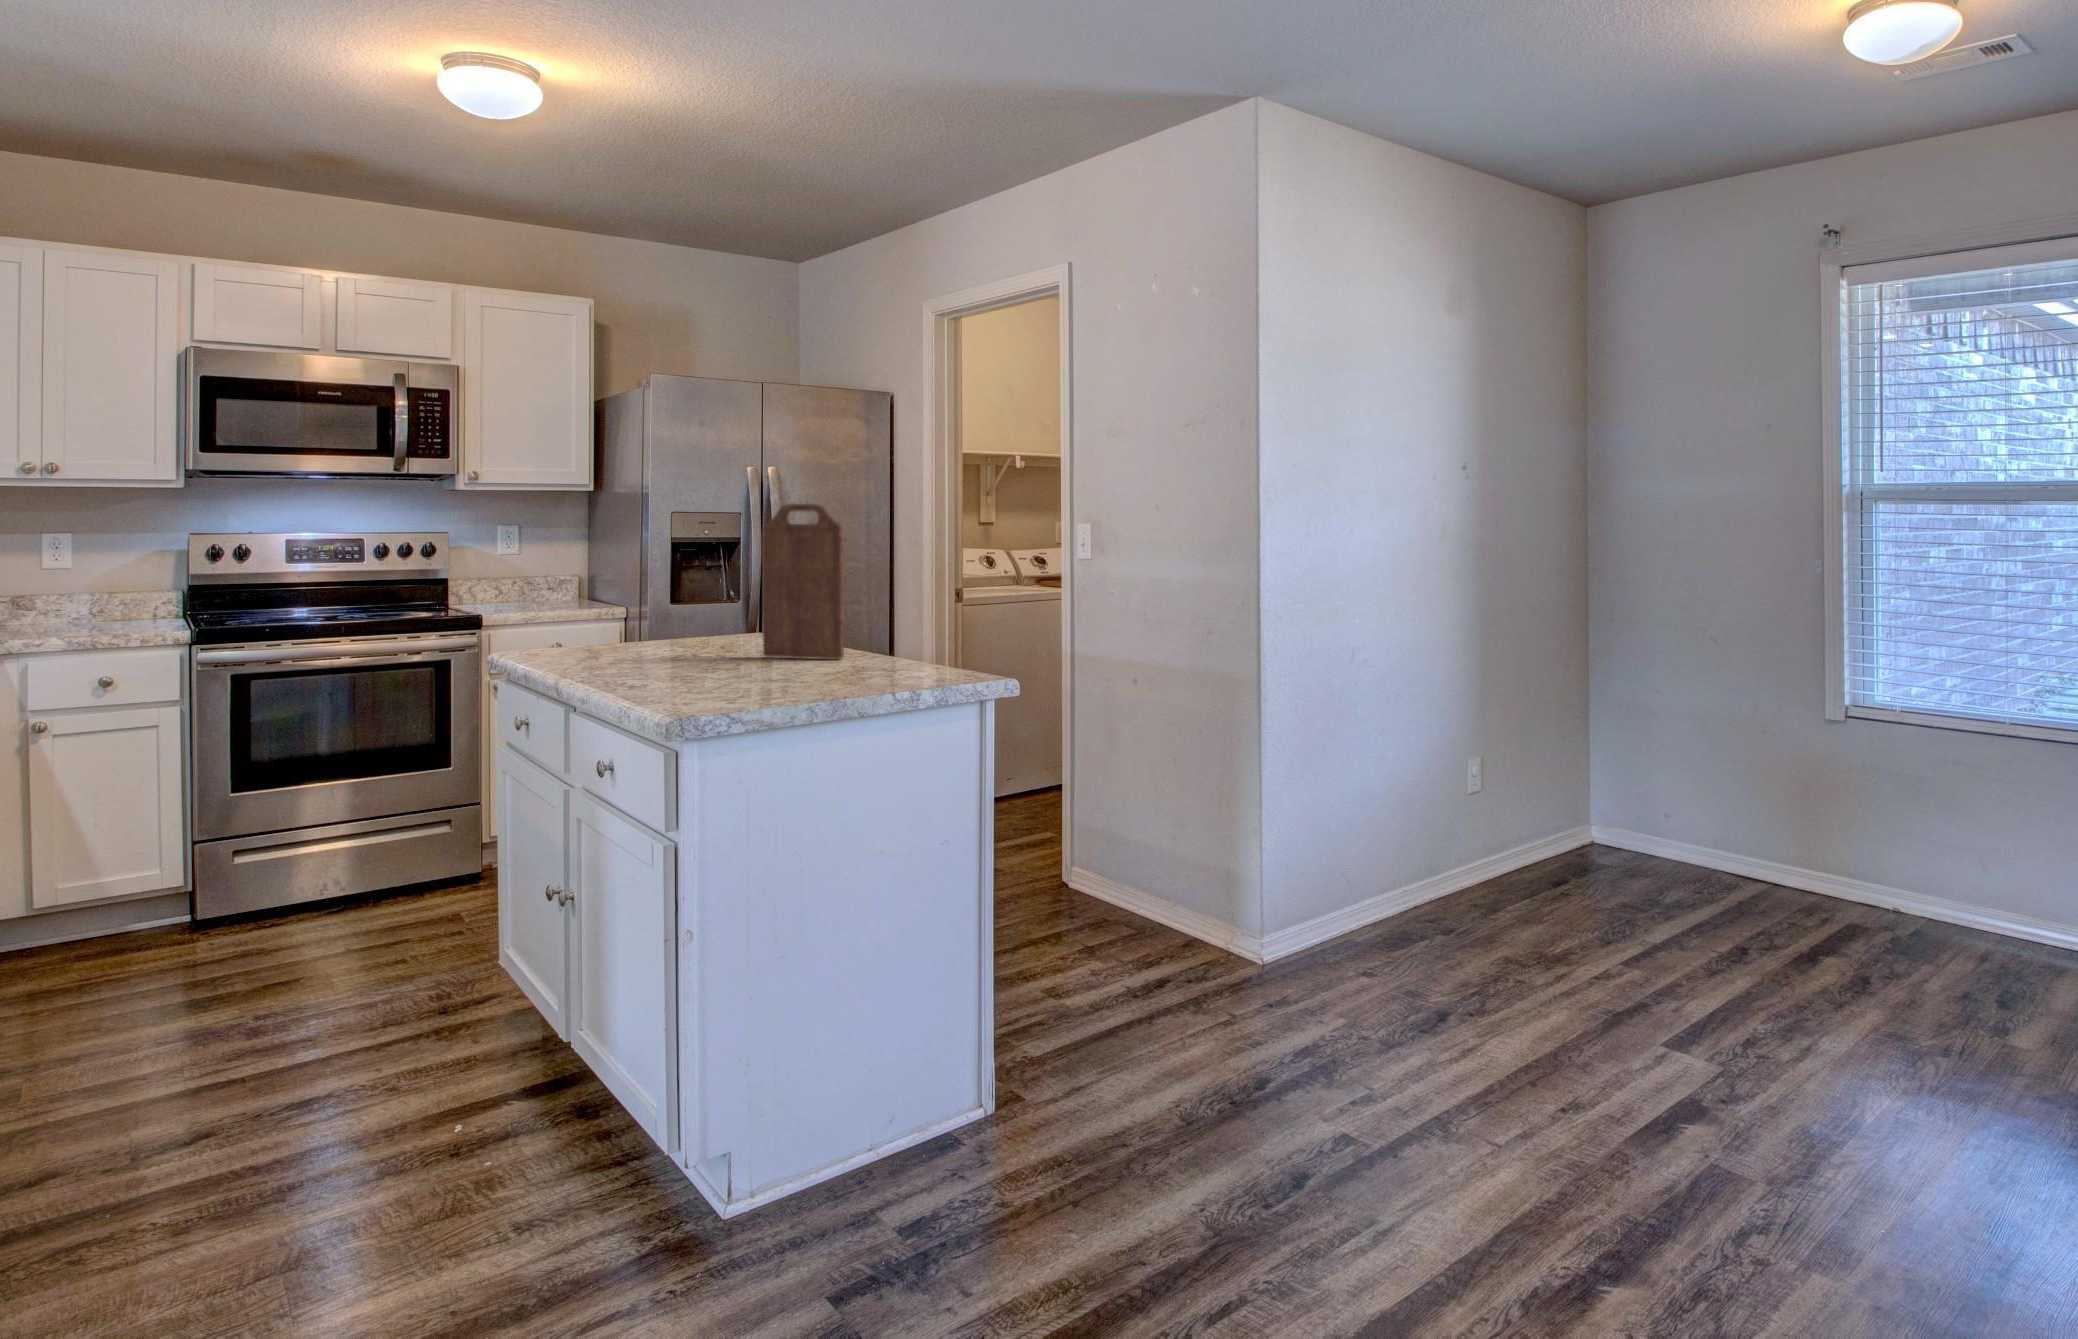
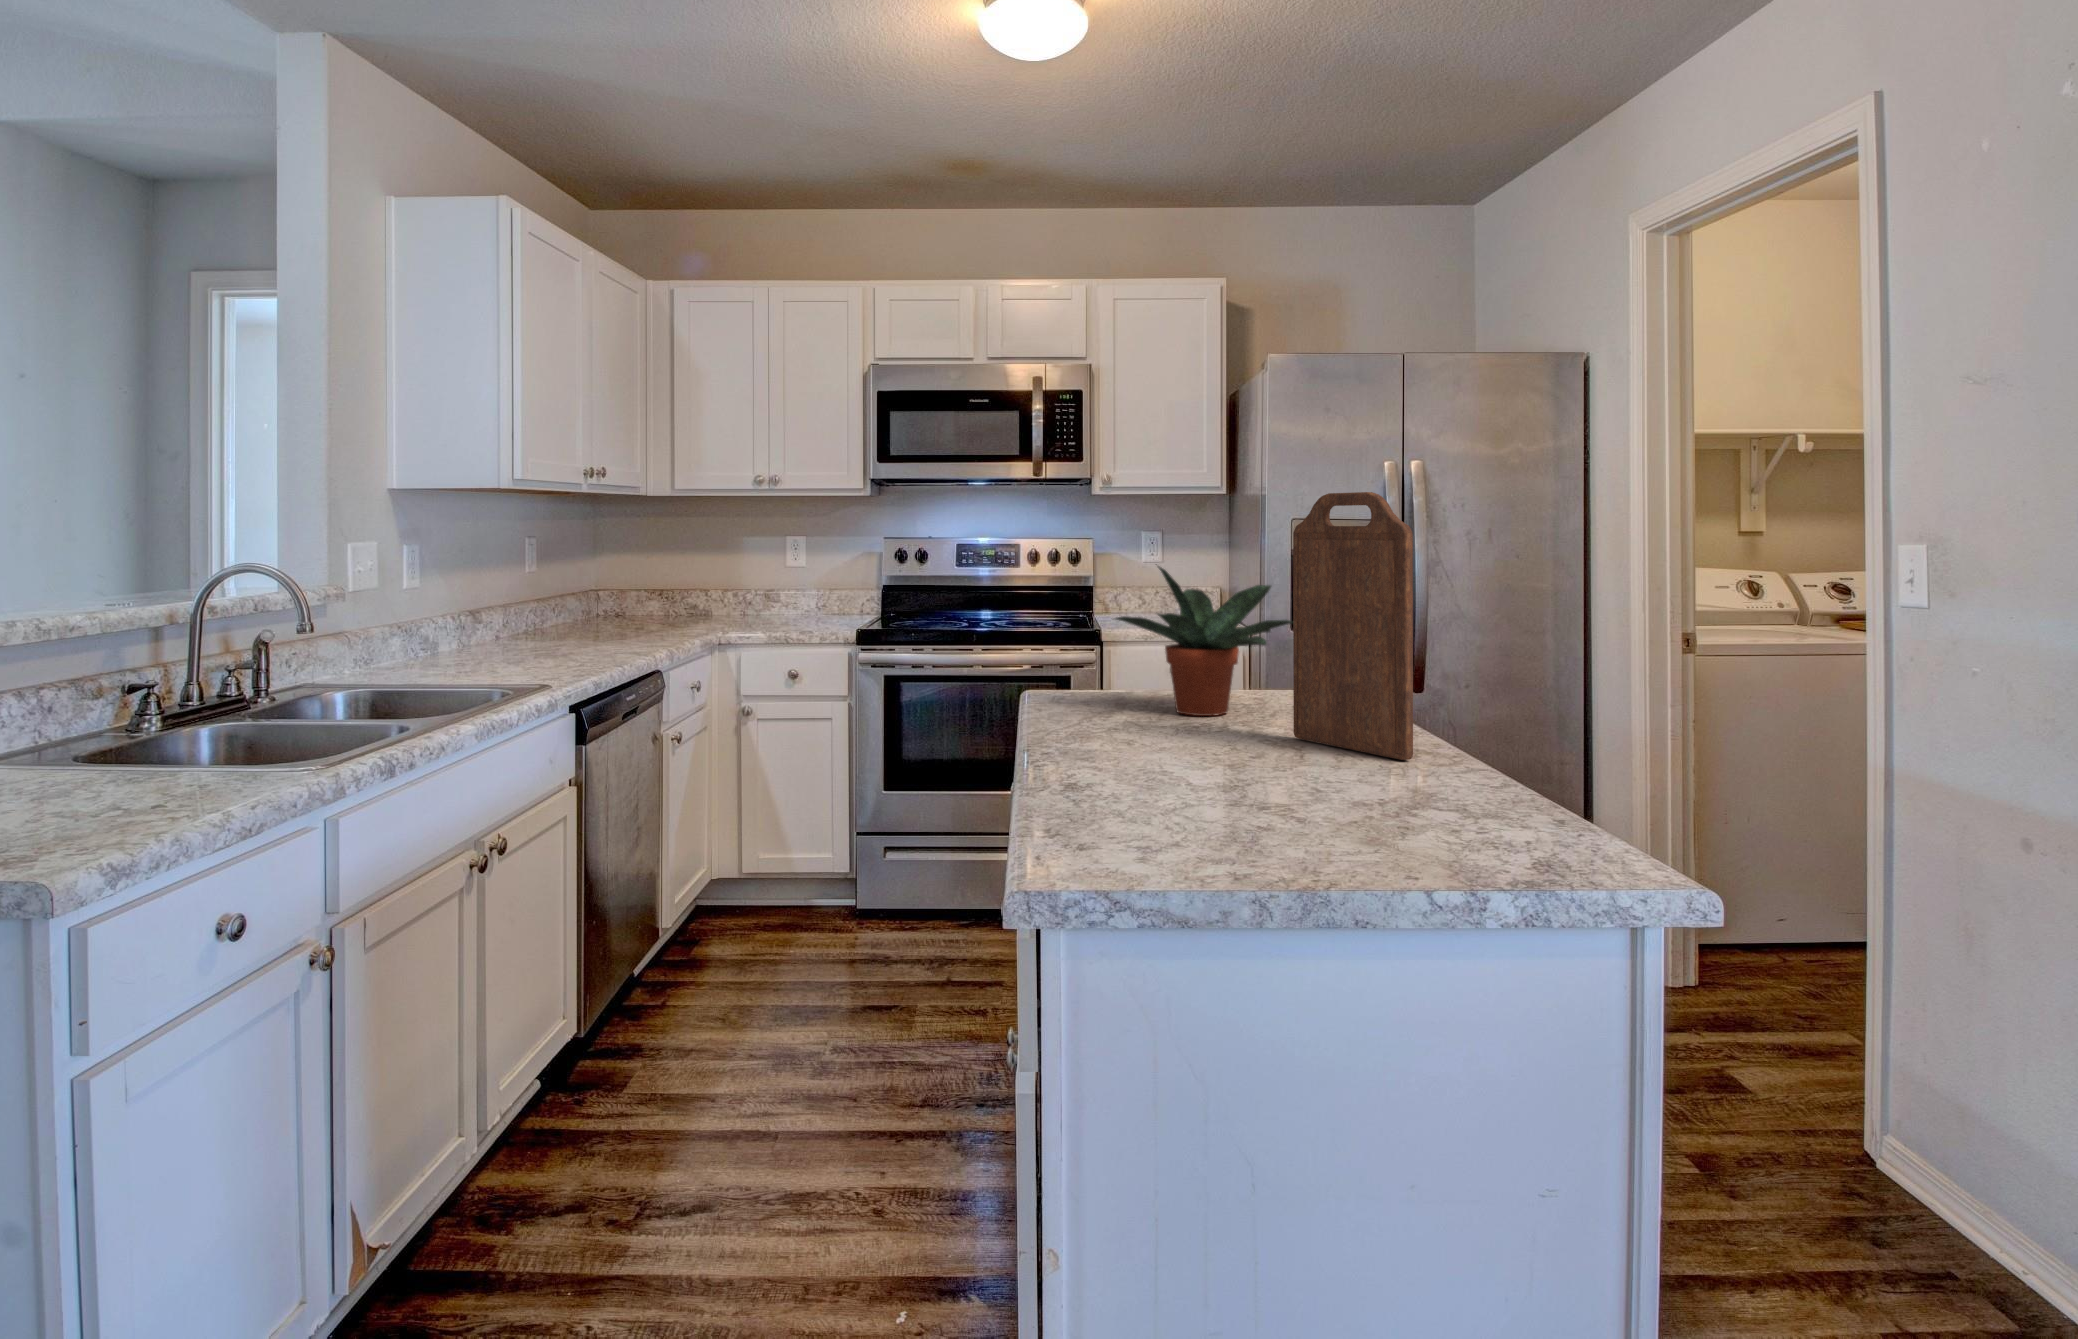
potted plant: none [609,550,750,653] -> present [1115,566,1293,716]

